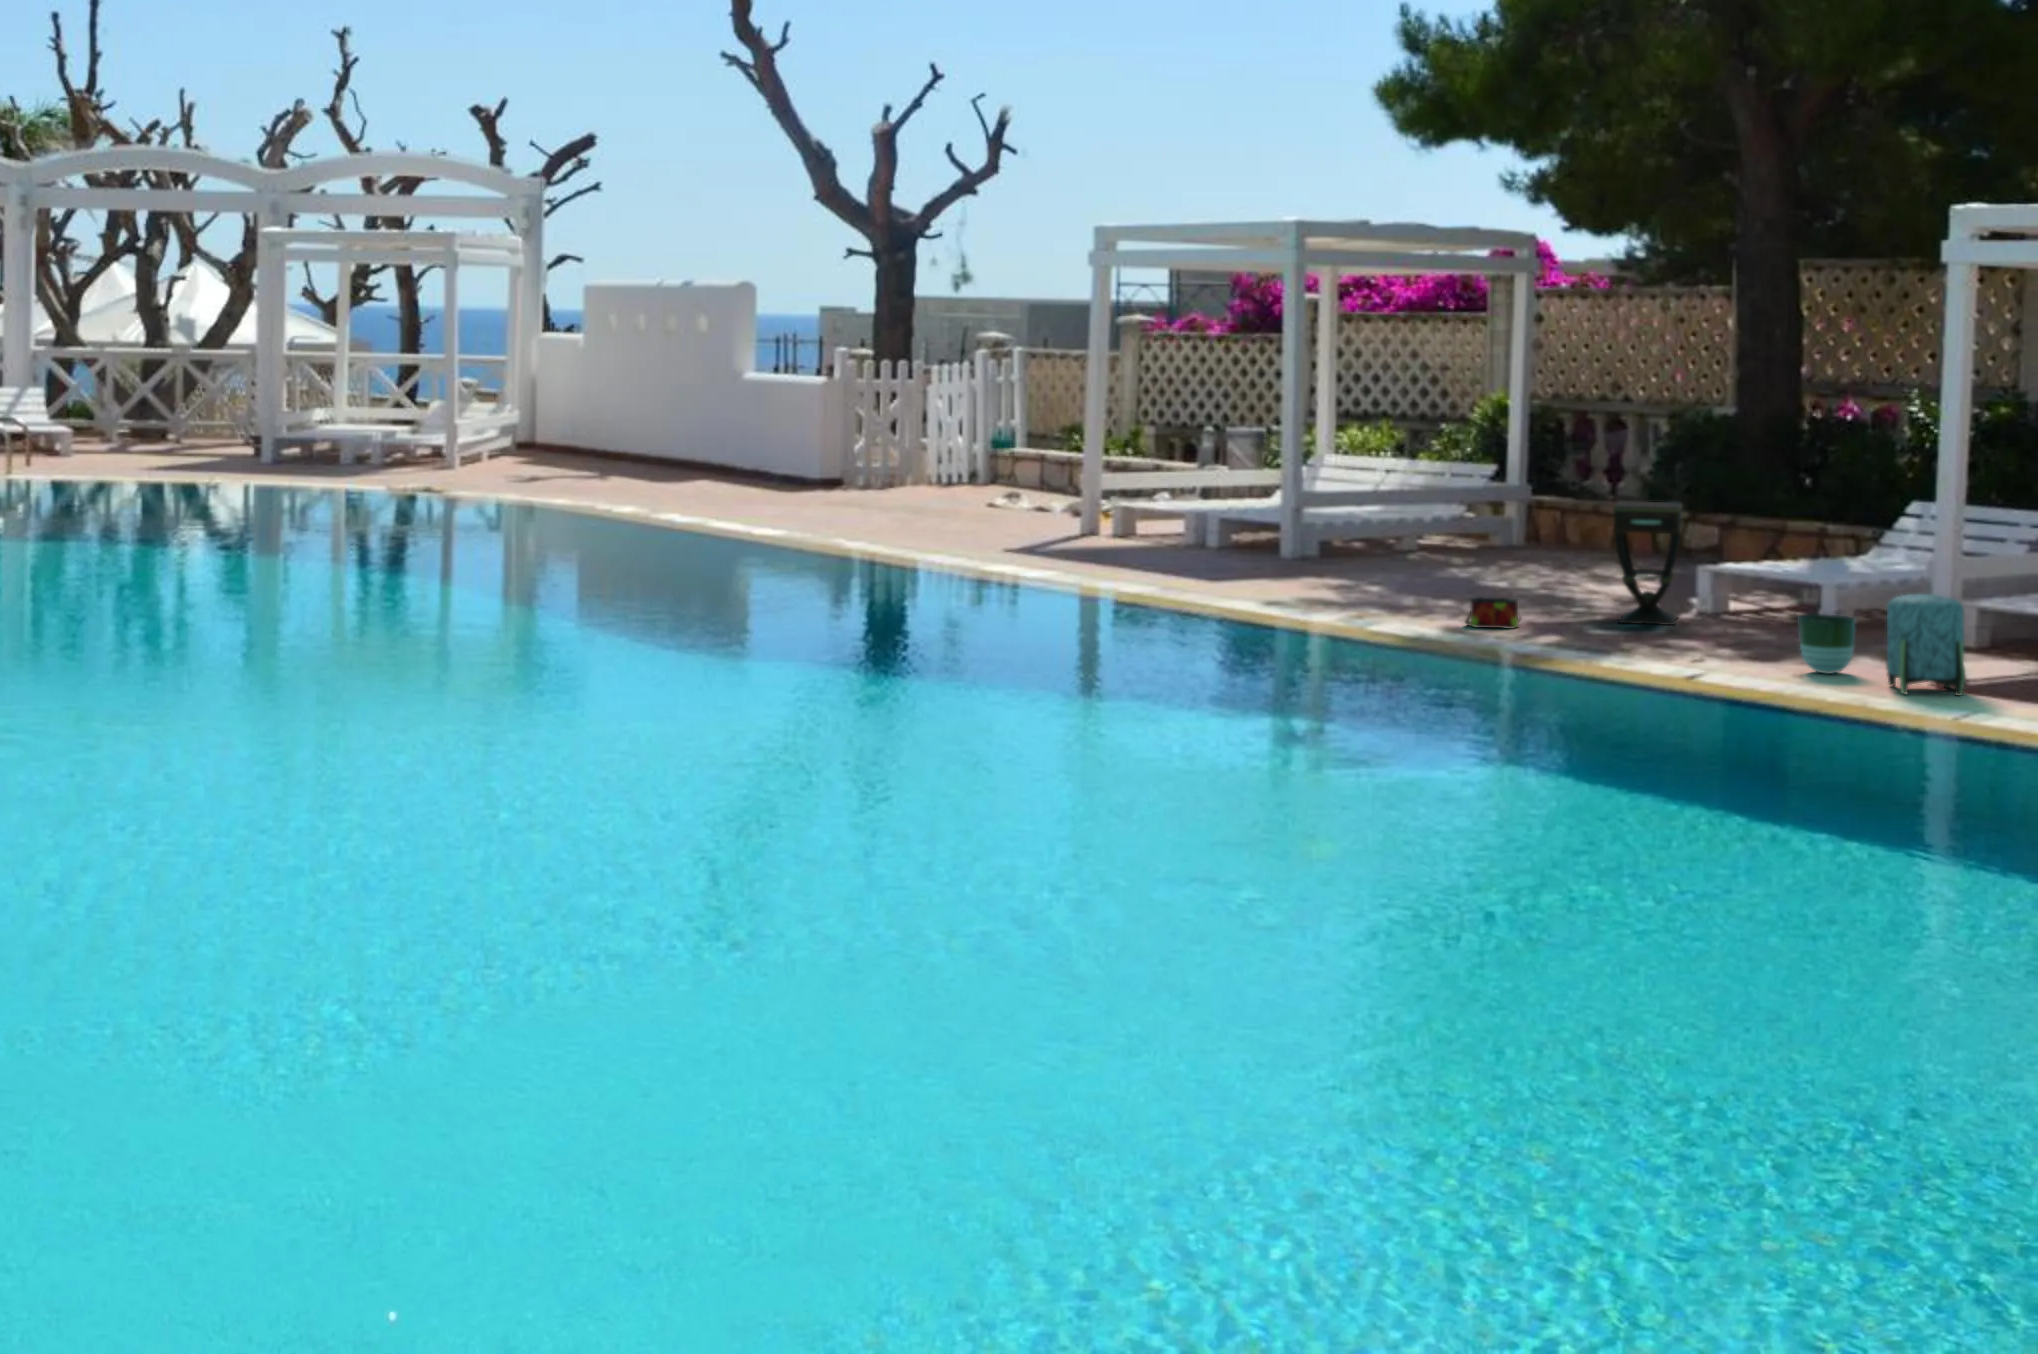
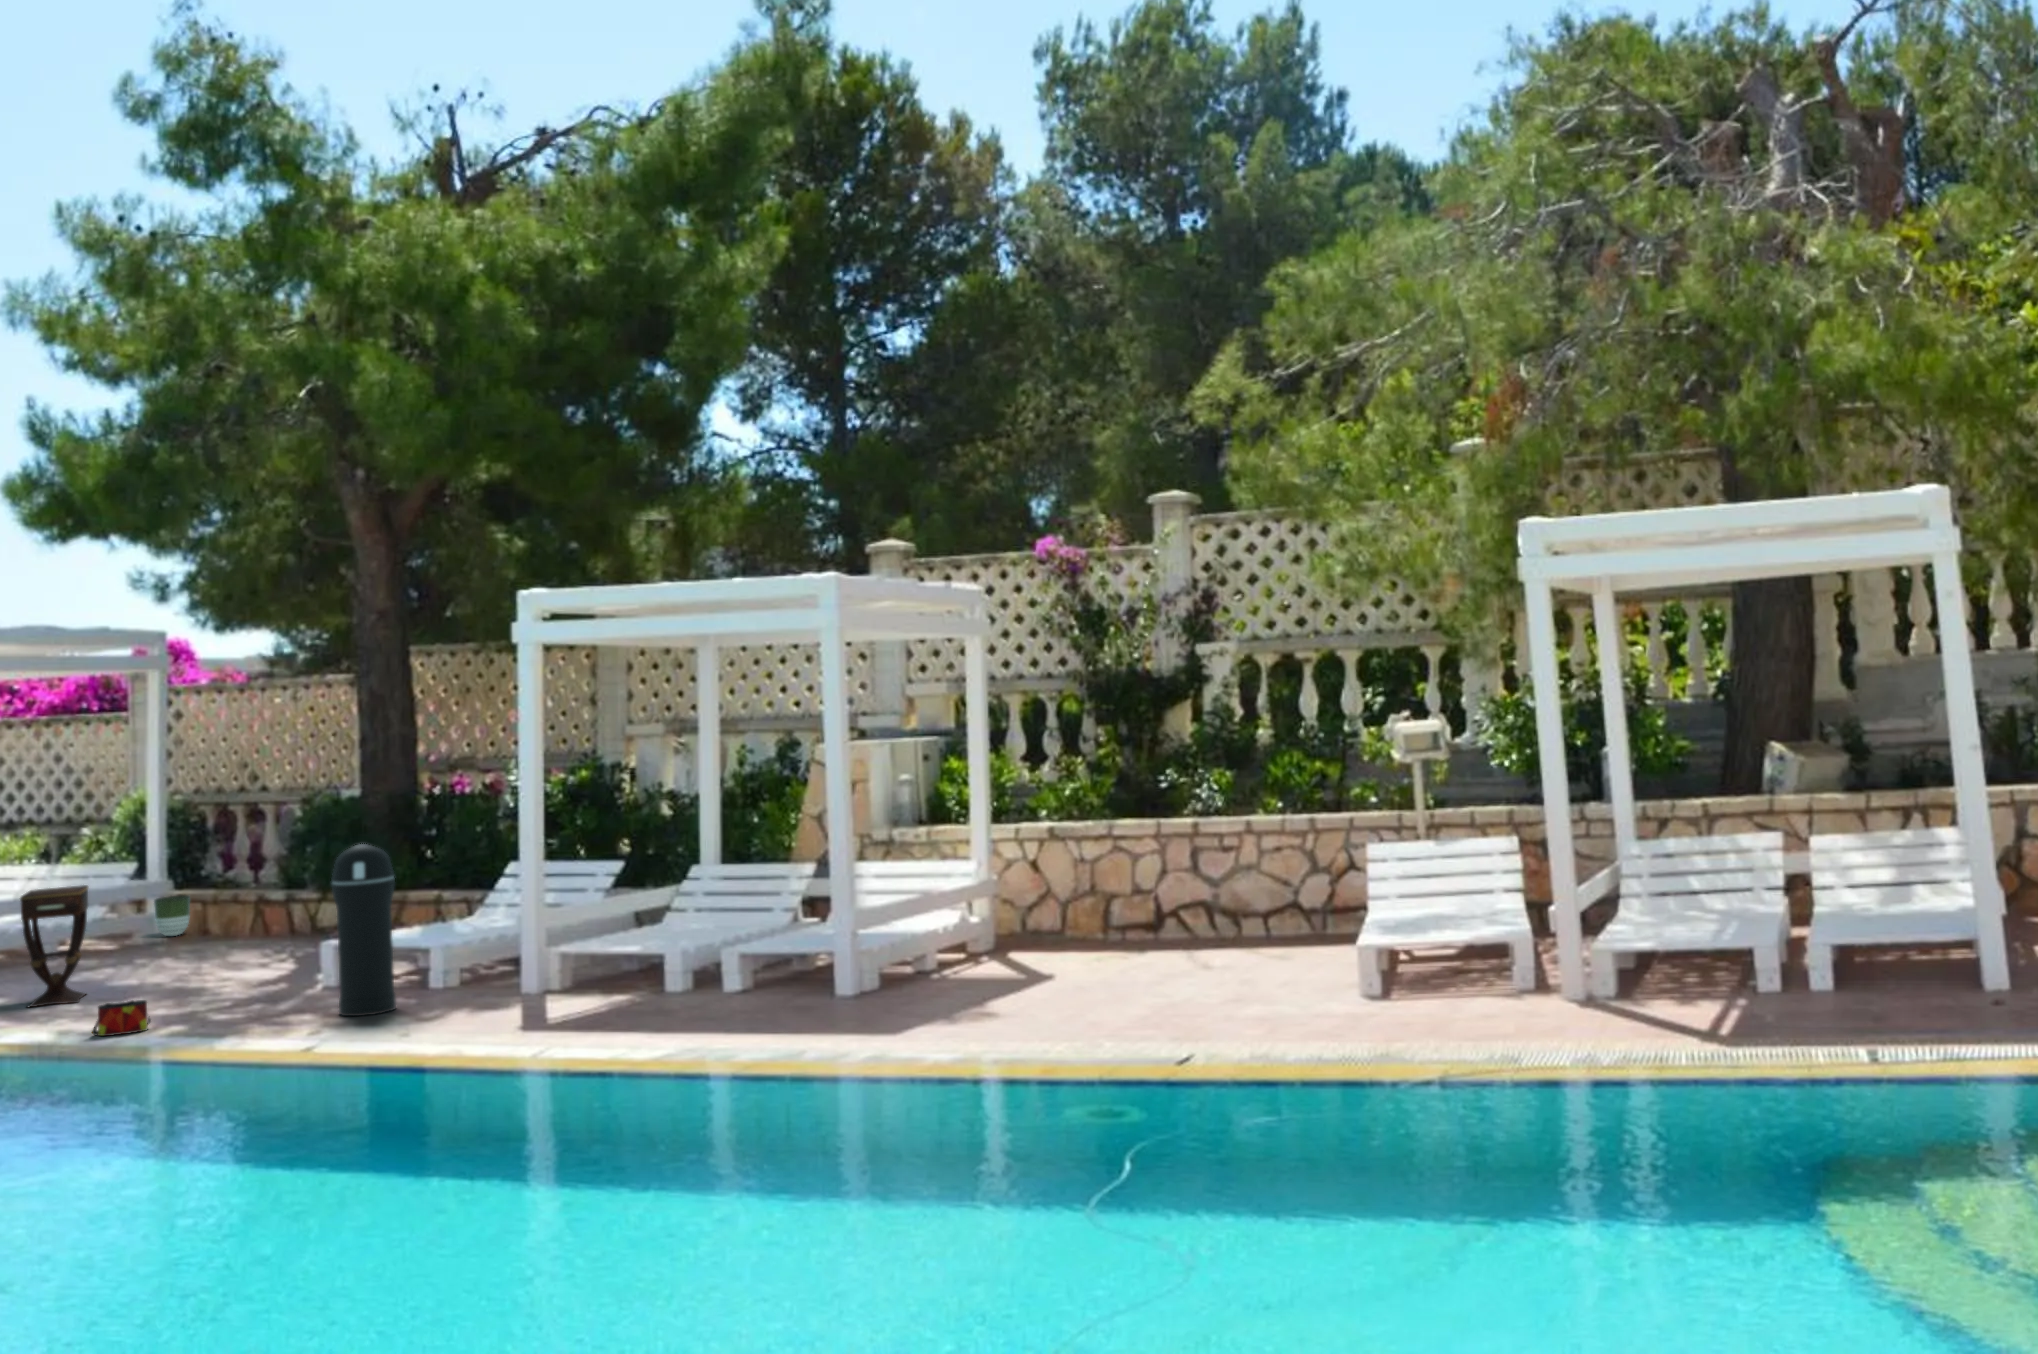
trash can: none [1712,472,1782,645] -> present [331,844,396,1016]
side table: present [1613,501,1681,625] -> present [20,885,88,1007]
stool: present [1886,594,1965,696] -> none [488,945,556,1046]
planter: present [1799,614,1855,674] -> present [154,895,190,936]

